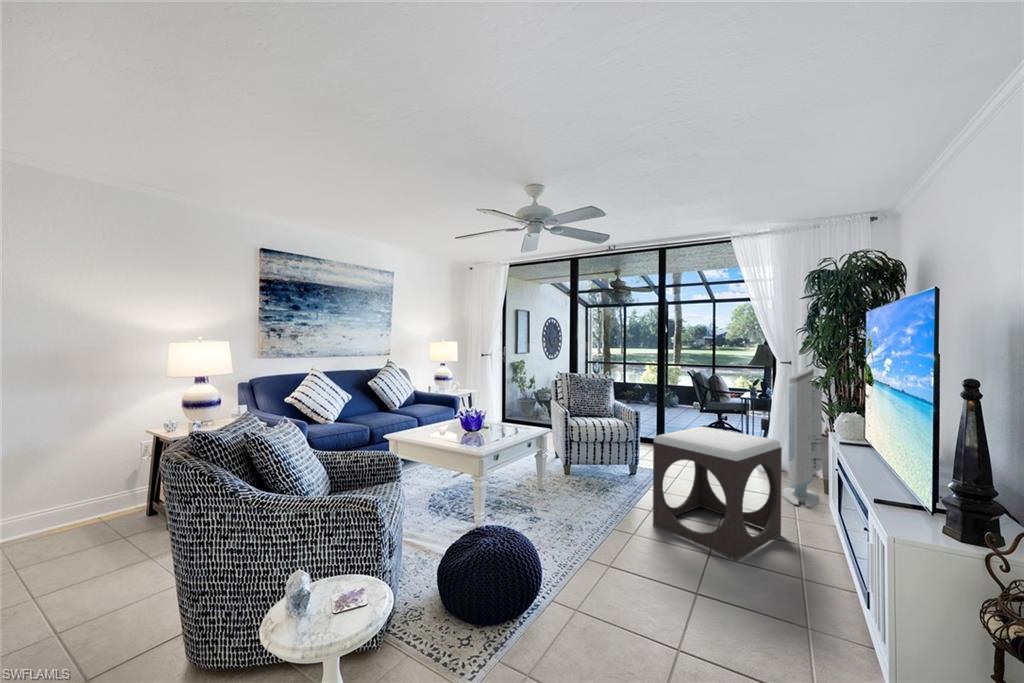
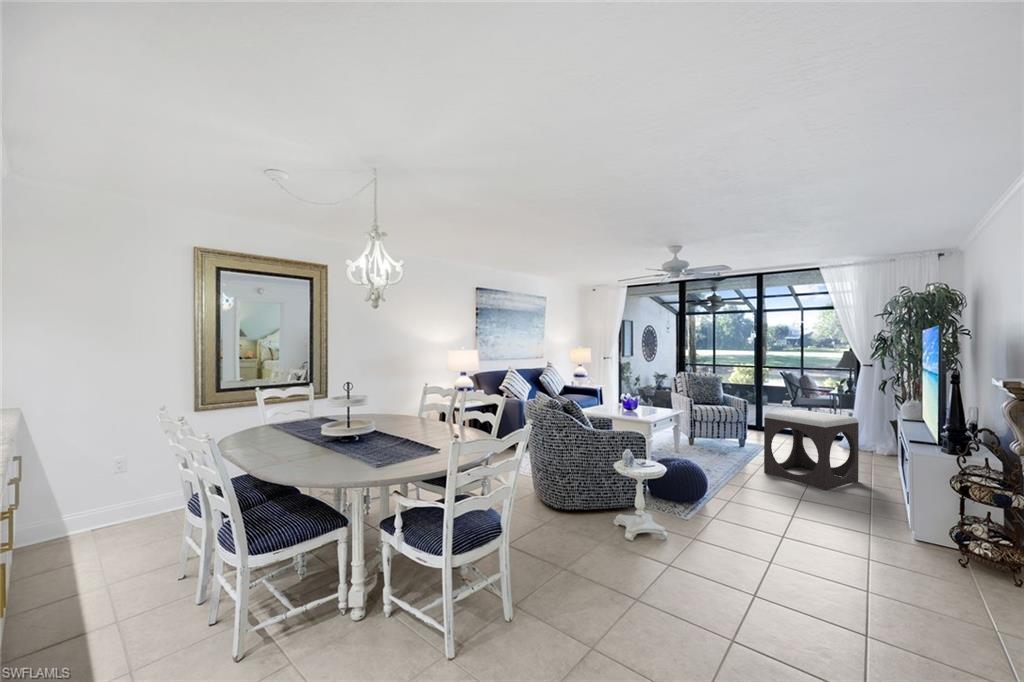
air purifier: present [782,368,822,508] -> none [862,370,893,470]

